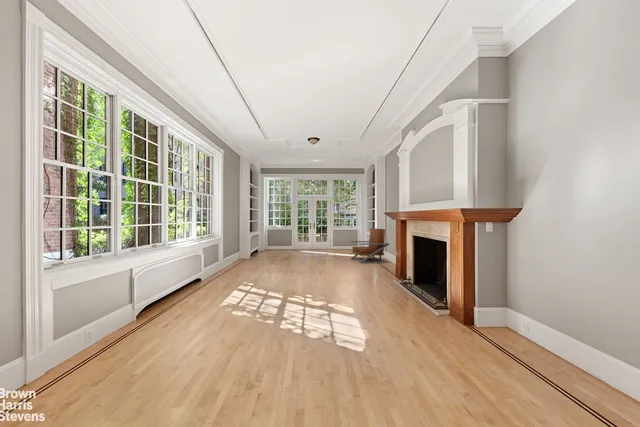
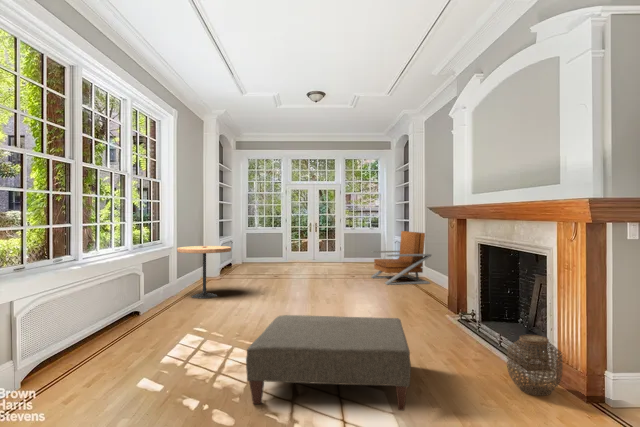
side table: none [223,238,258,271] -> present [177,246,231,298]
ottoman: none [269,278,362,329] -> present [246,315,411,410]
woven basket: none [421,288,452,322] -> present [507,335,563,396]

